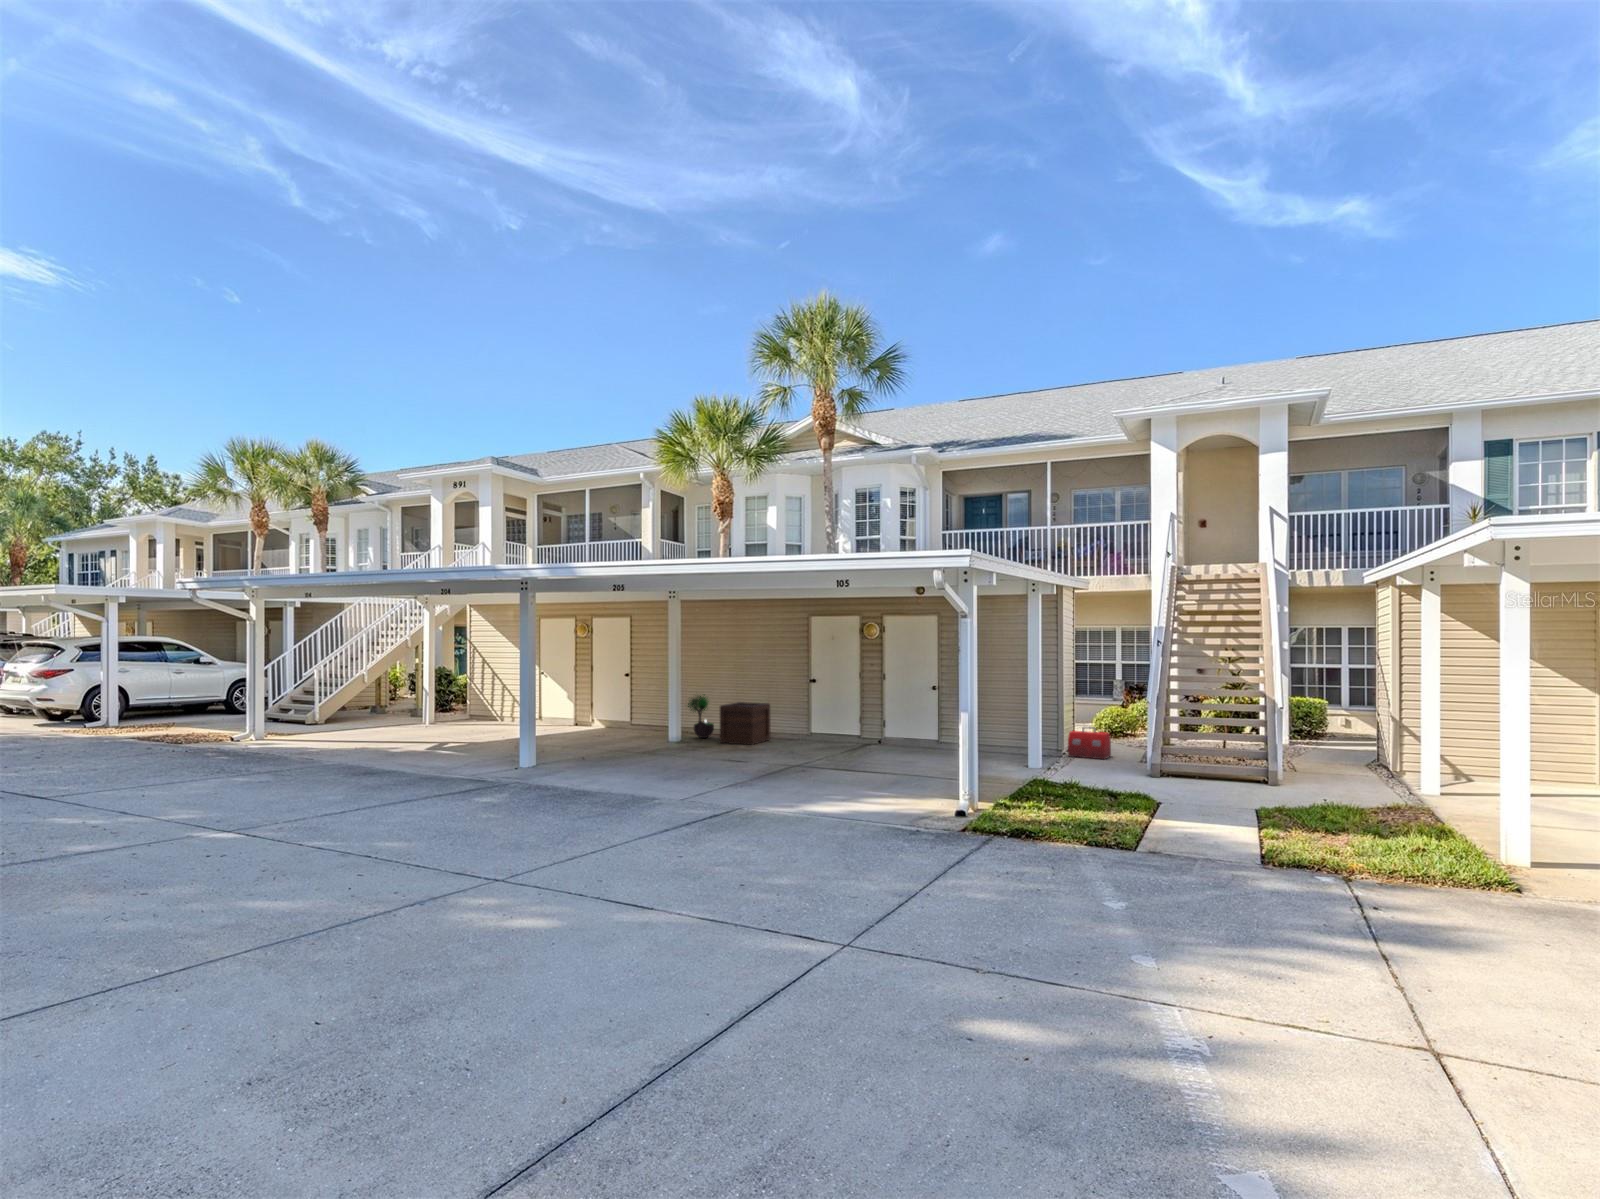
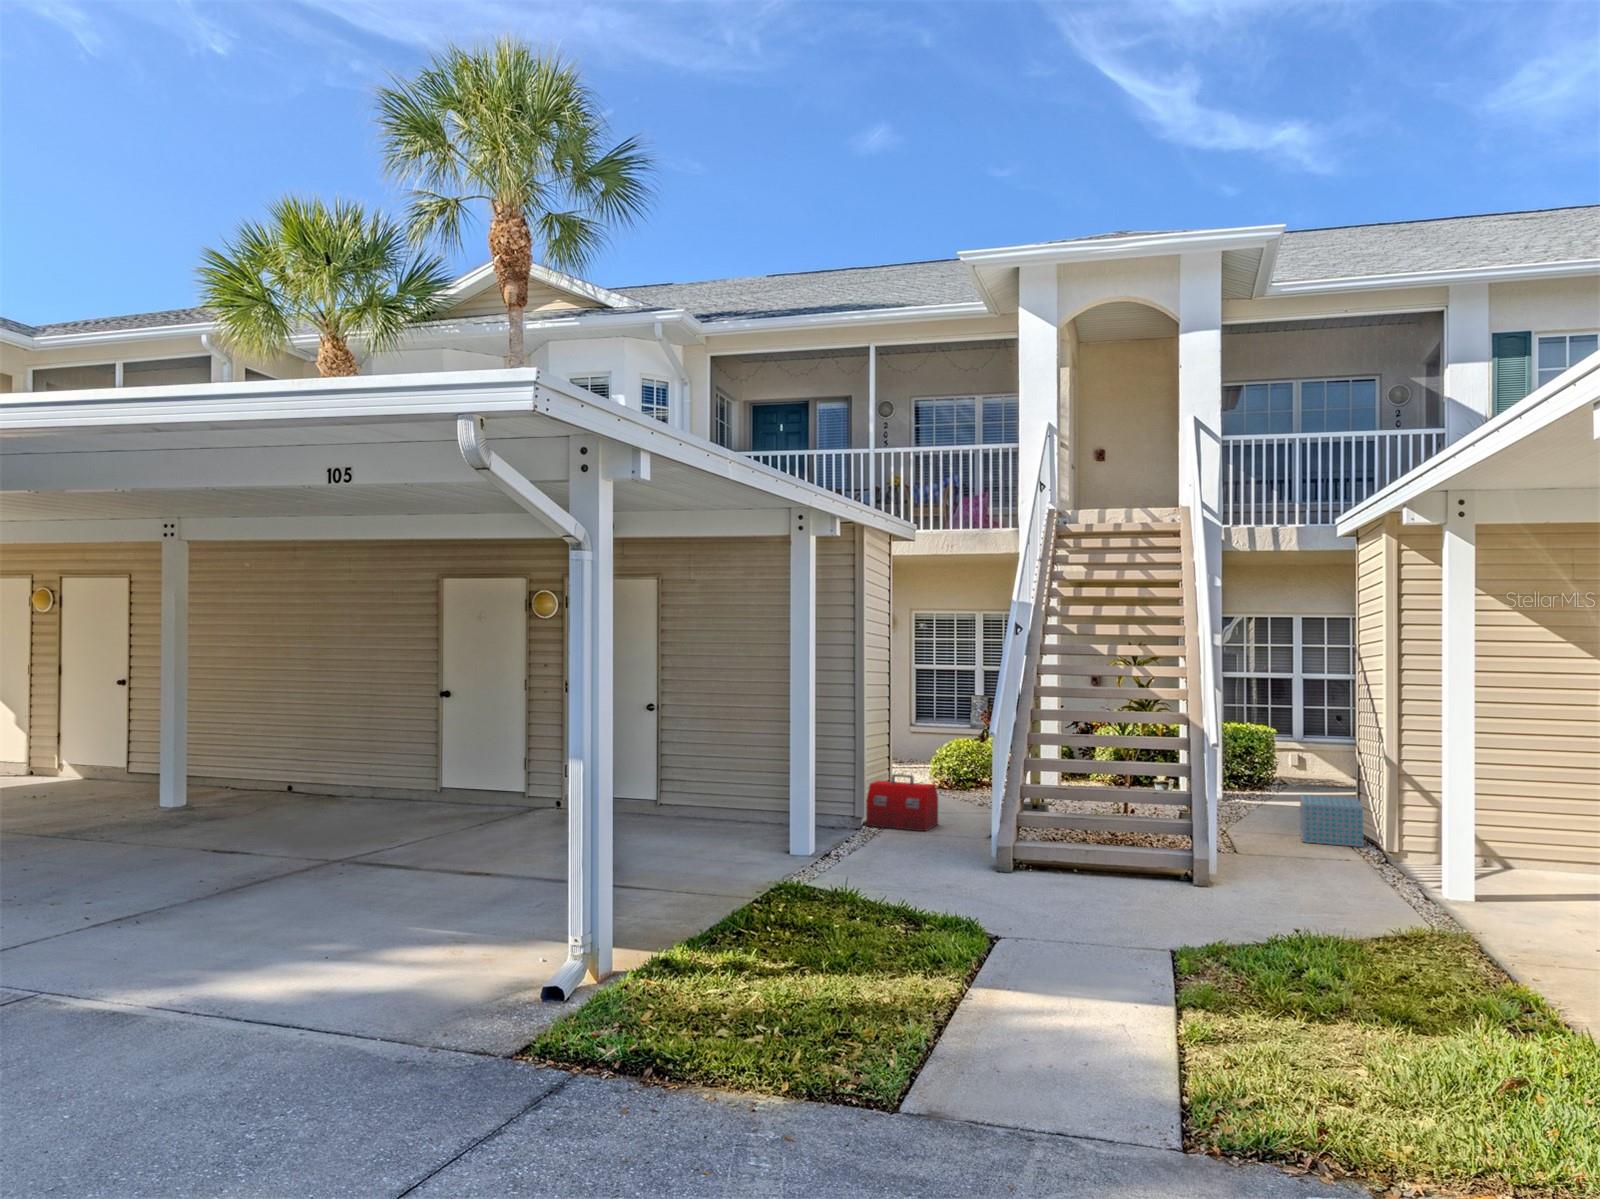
potted tree: present [688,694,714,738] -> none [213,710,275,795]
wooden crate: present [720,702,771,745] -> none [269,731,372,808]
storage box: none [1338,740,1379,770] -> present [1299,795,1364,847]

